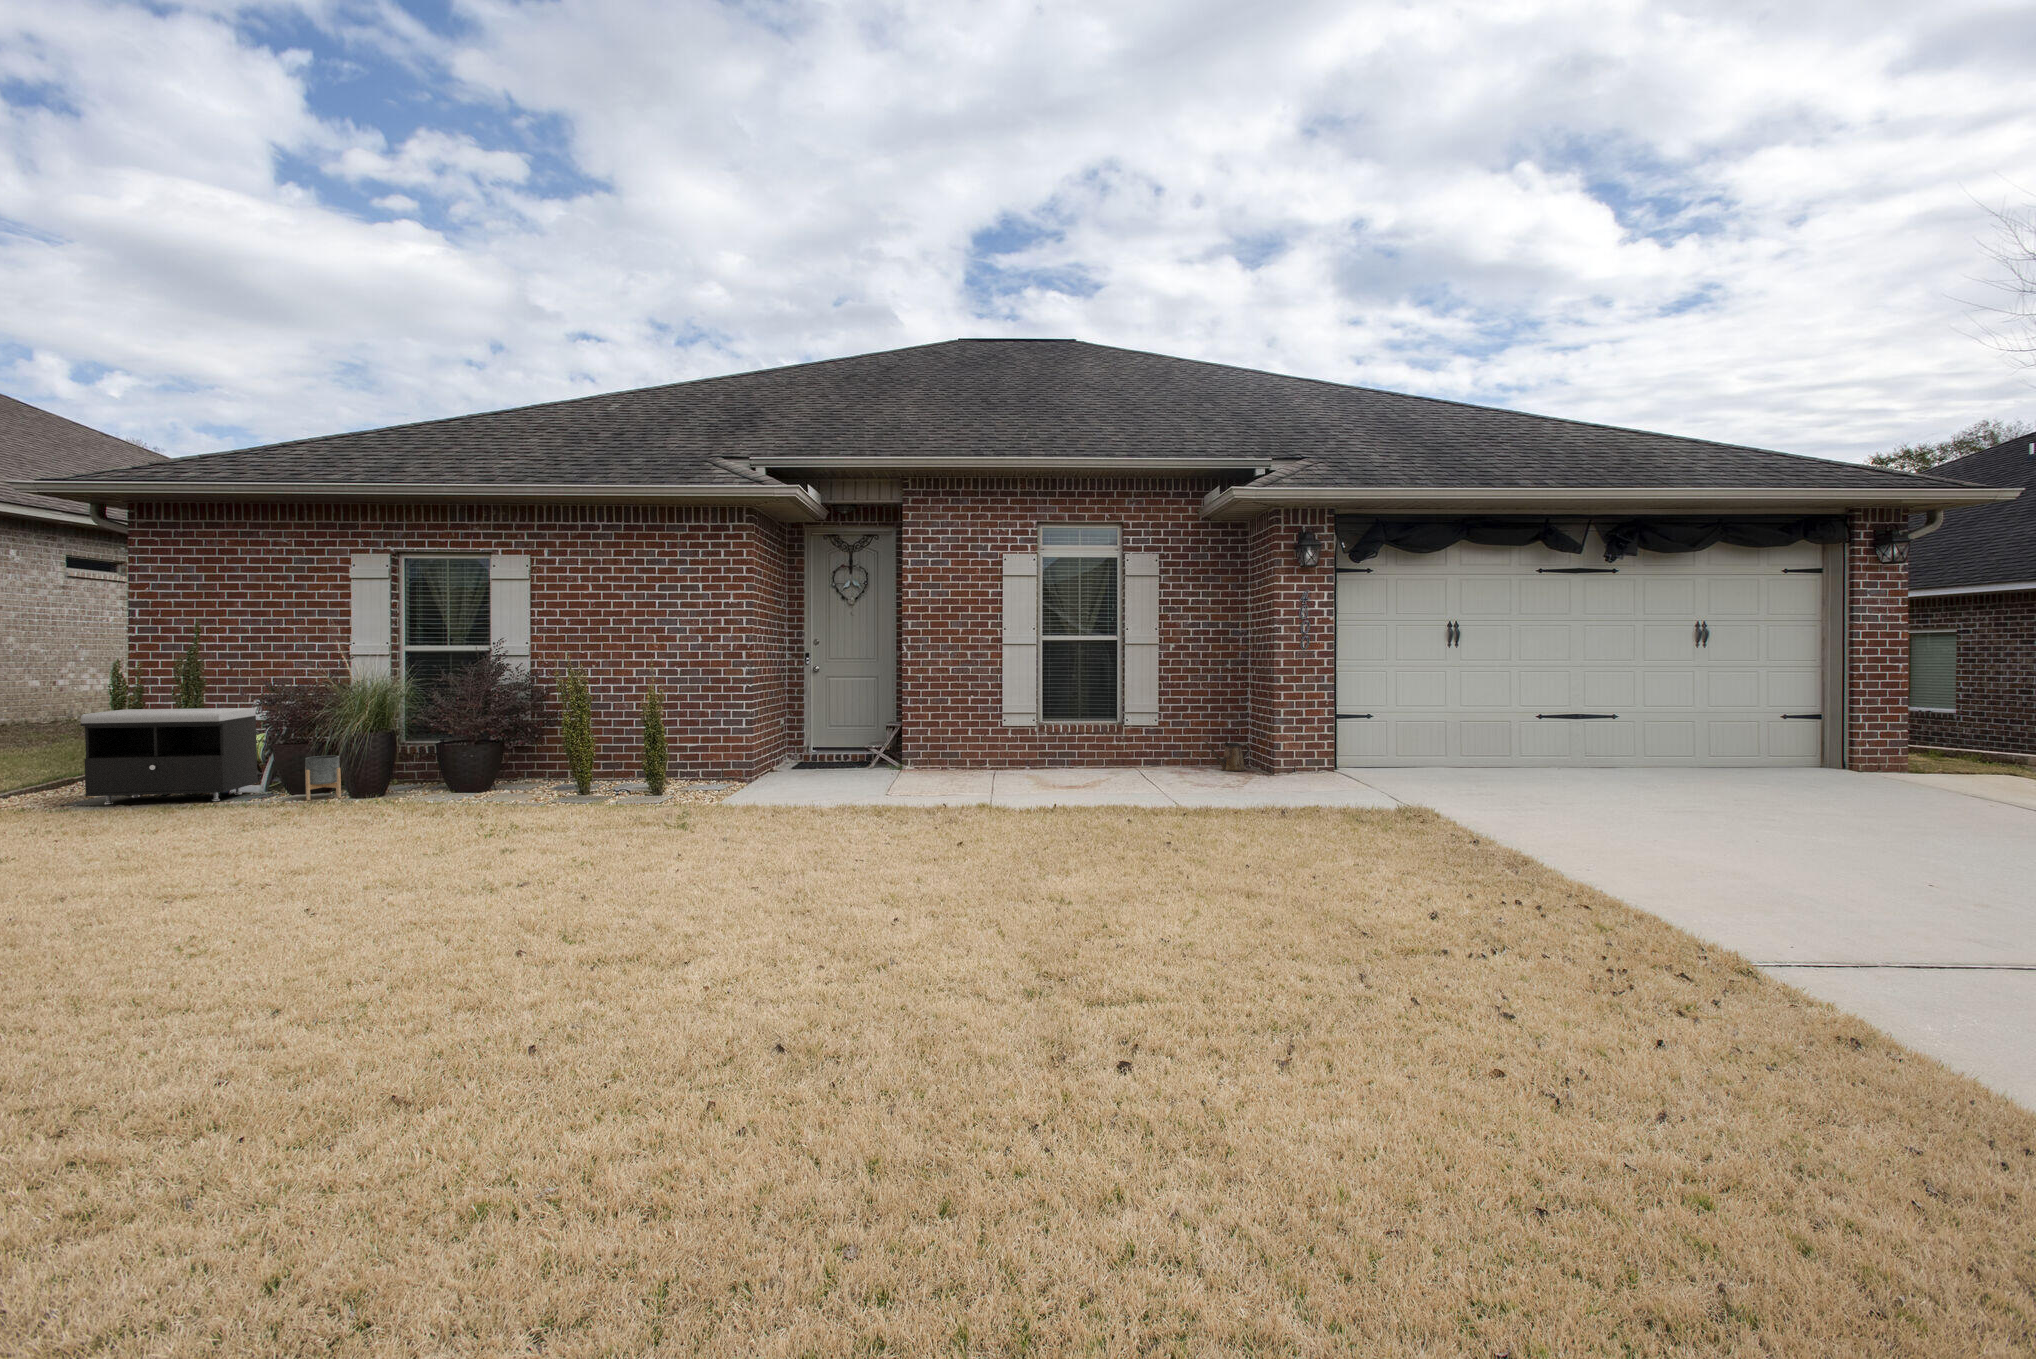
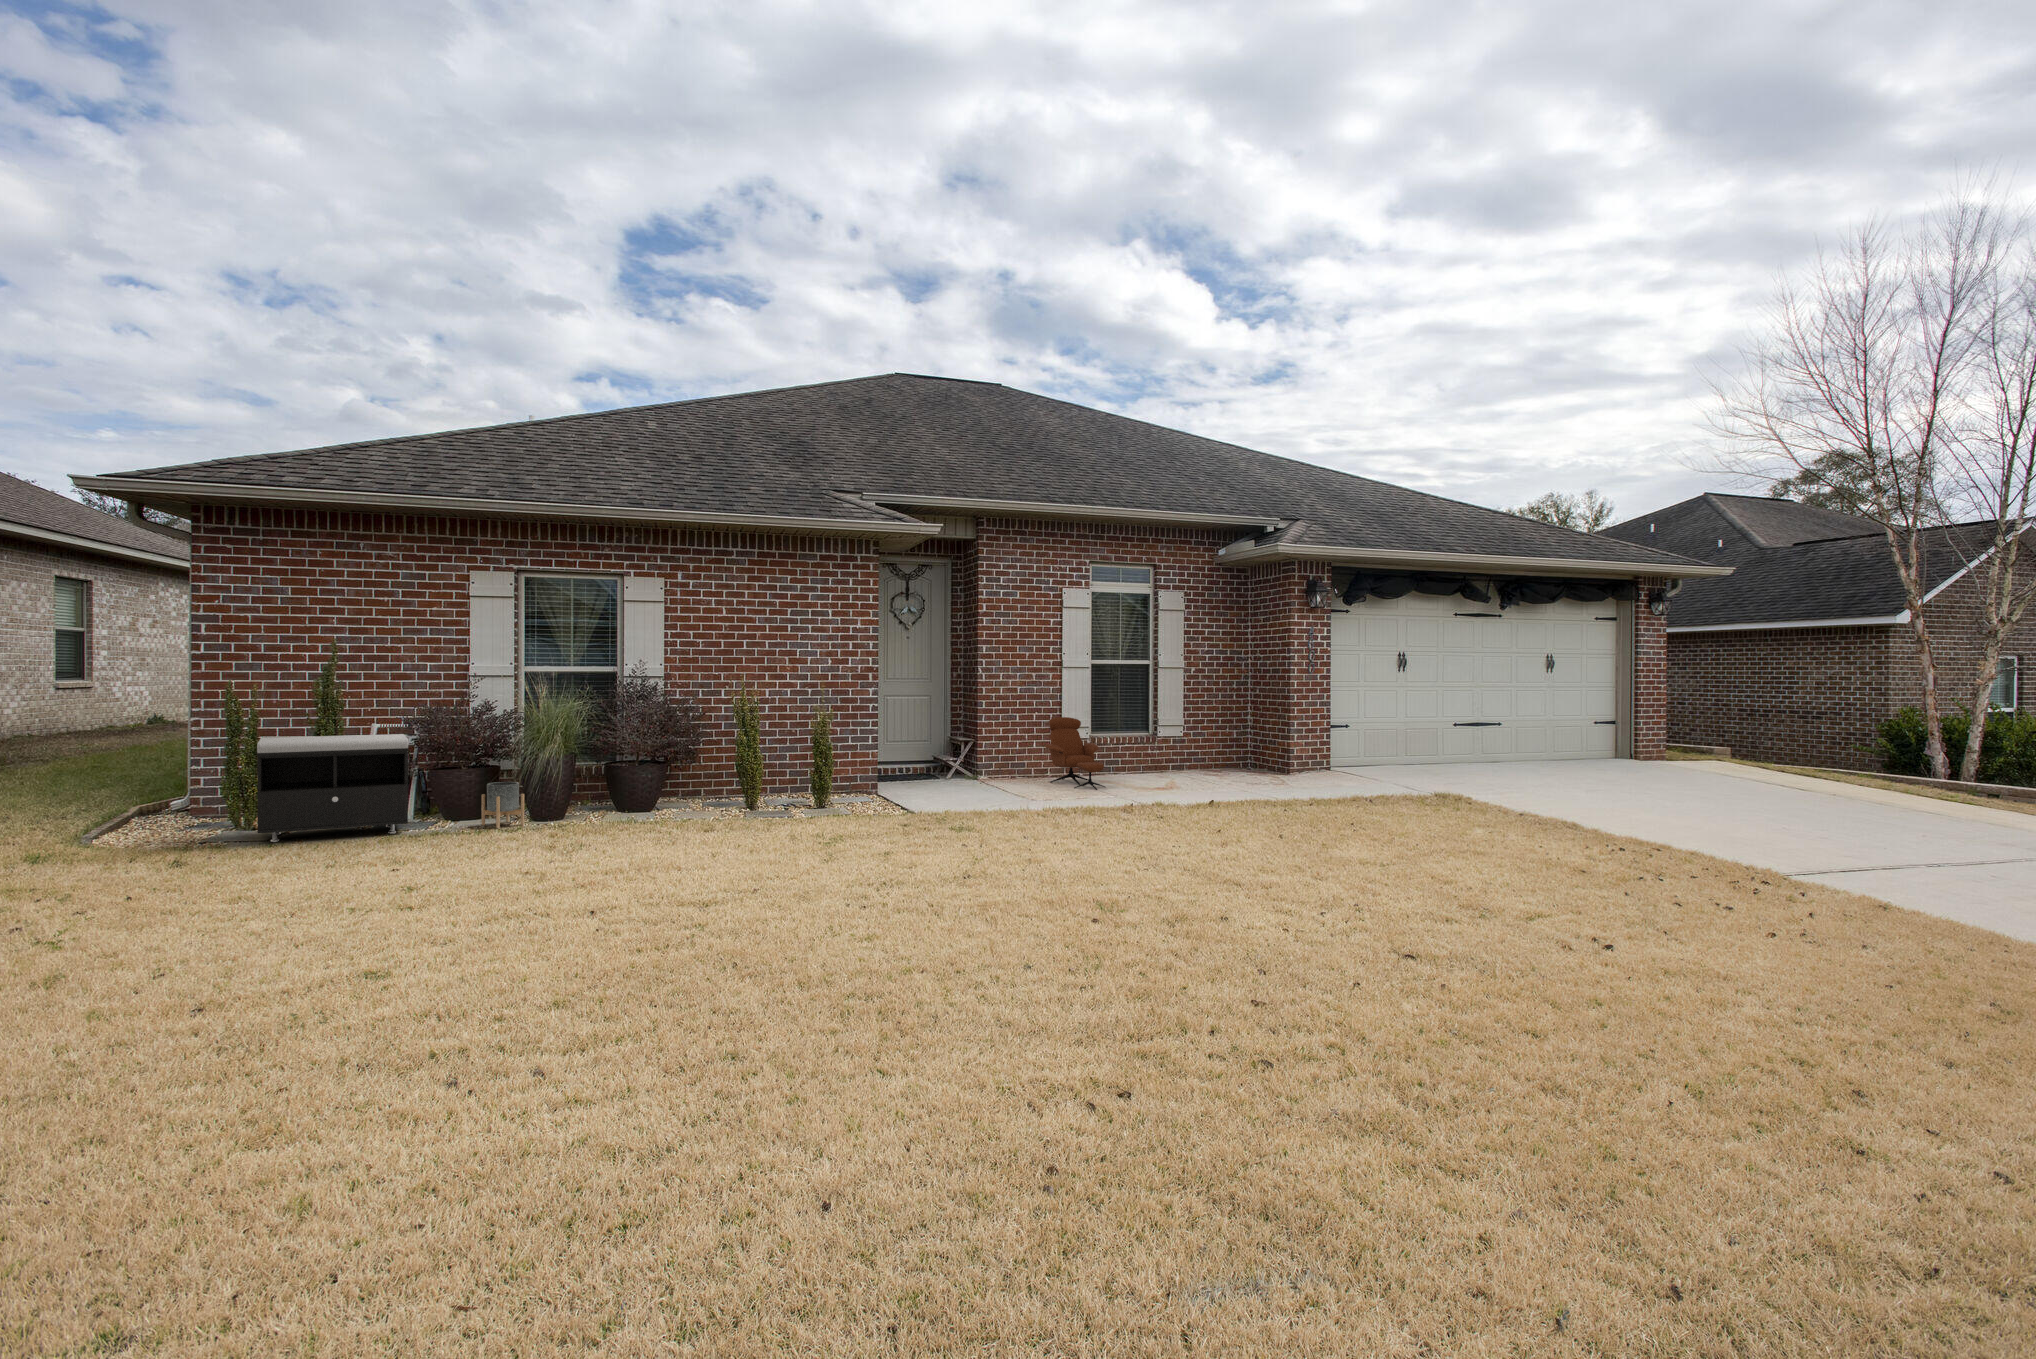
lounge chair: none [966,700,1027,784] -> present [1045,717,1105,790]
watering can: present [1203,740,1250,771] -> none [1224,749,1254,774]

